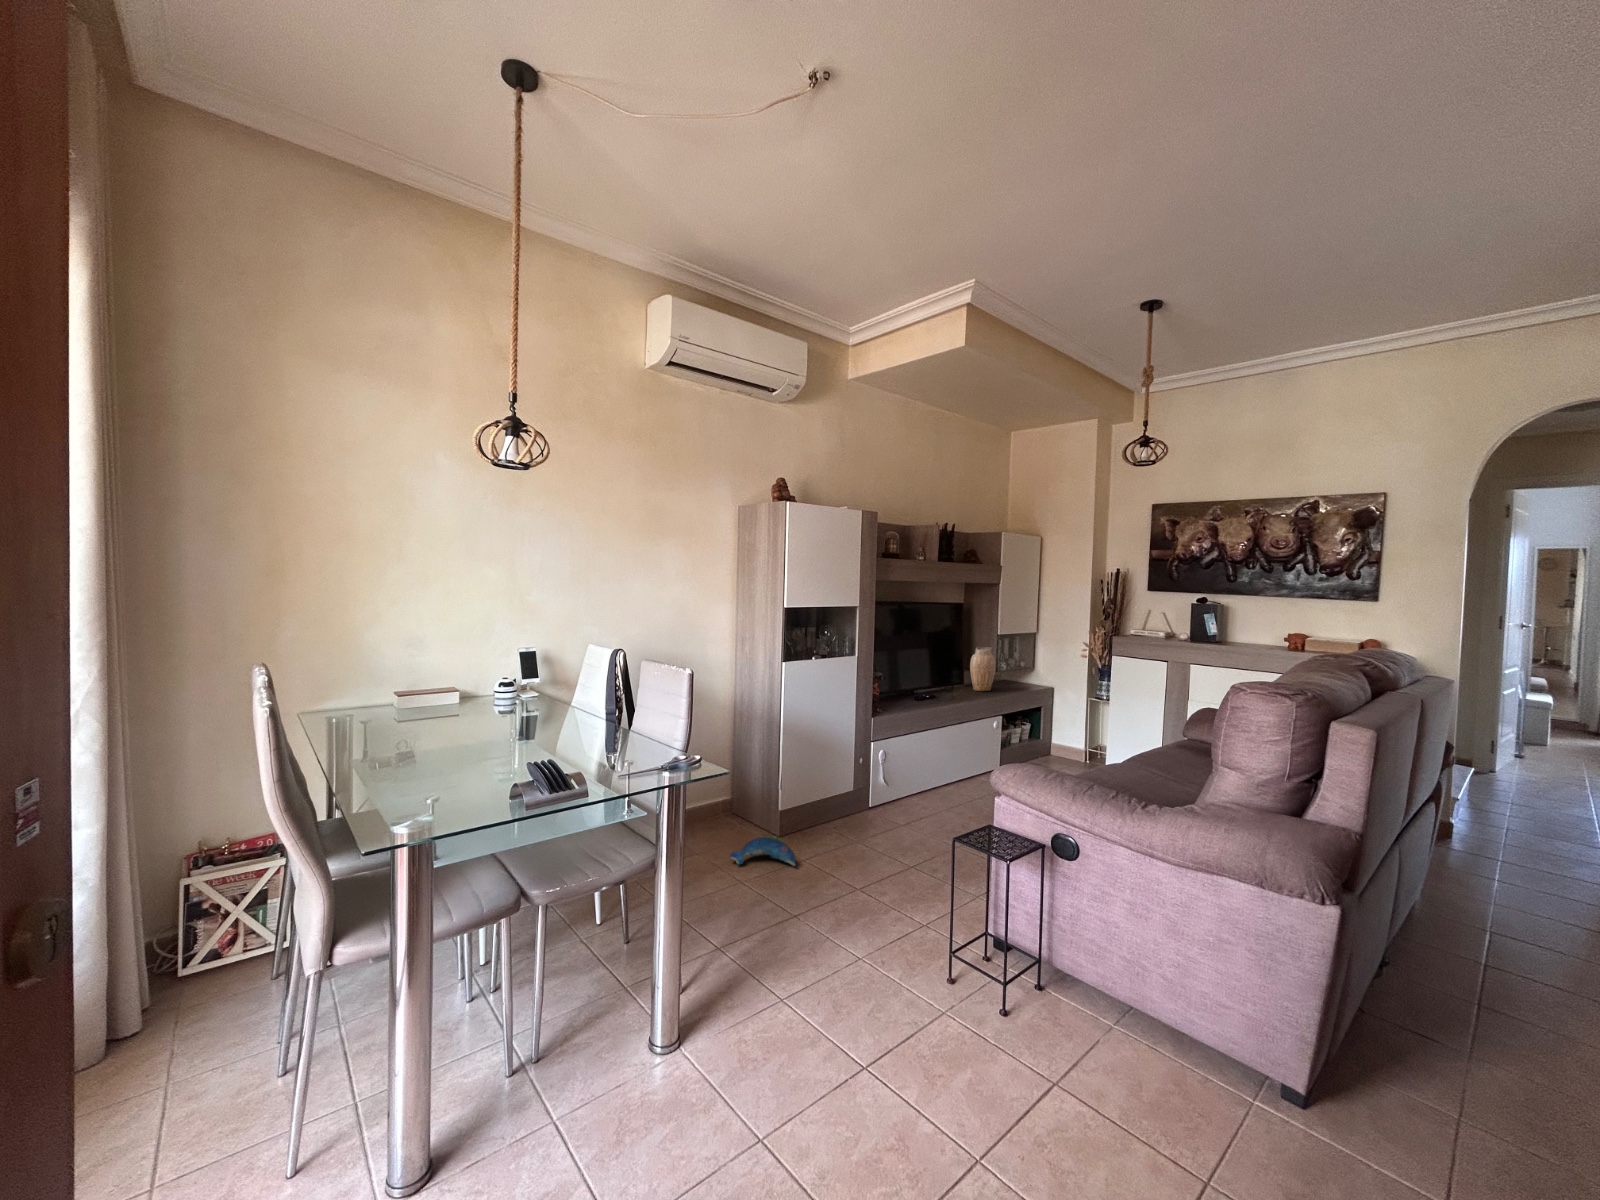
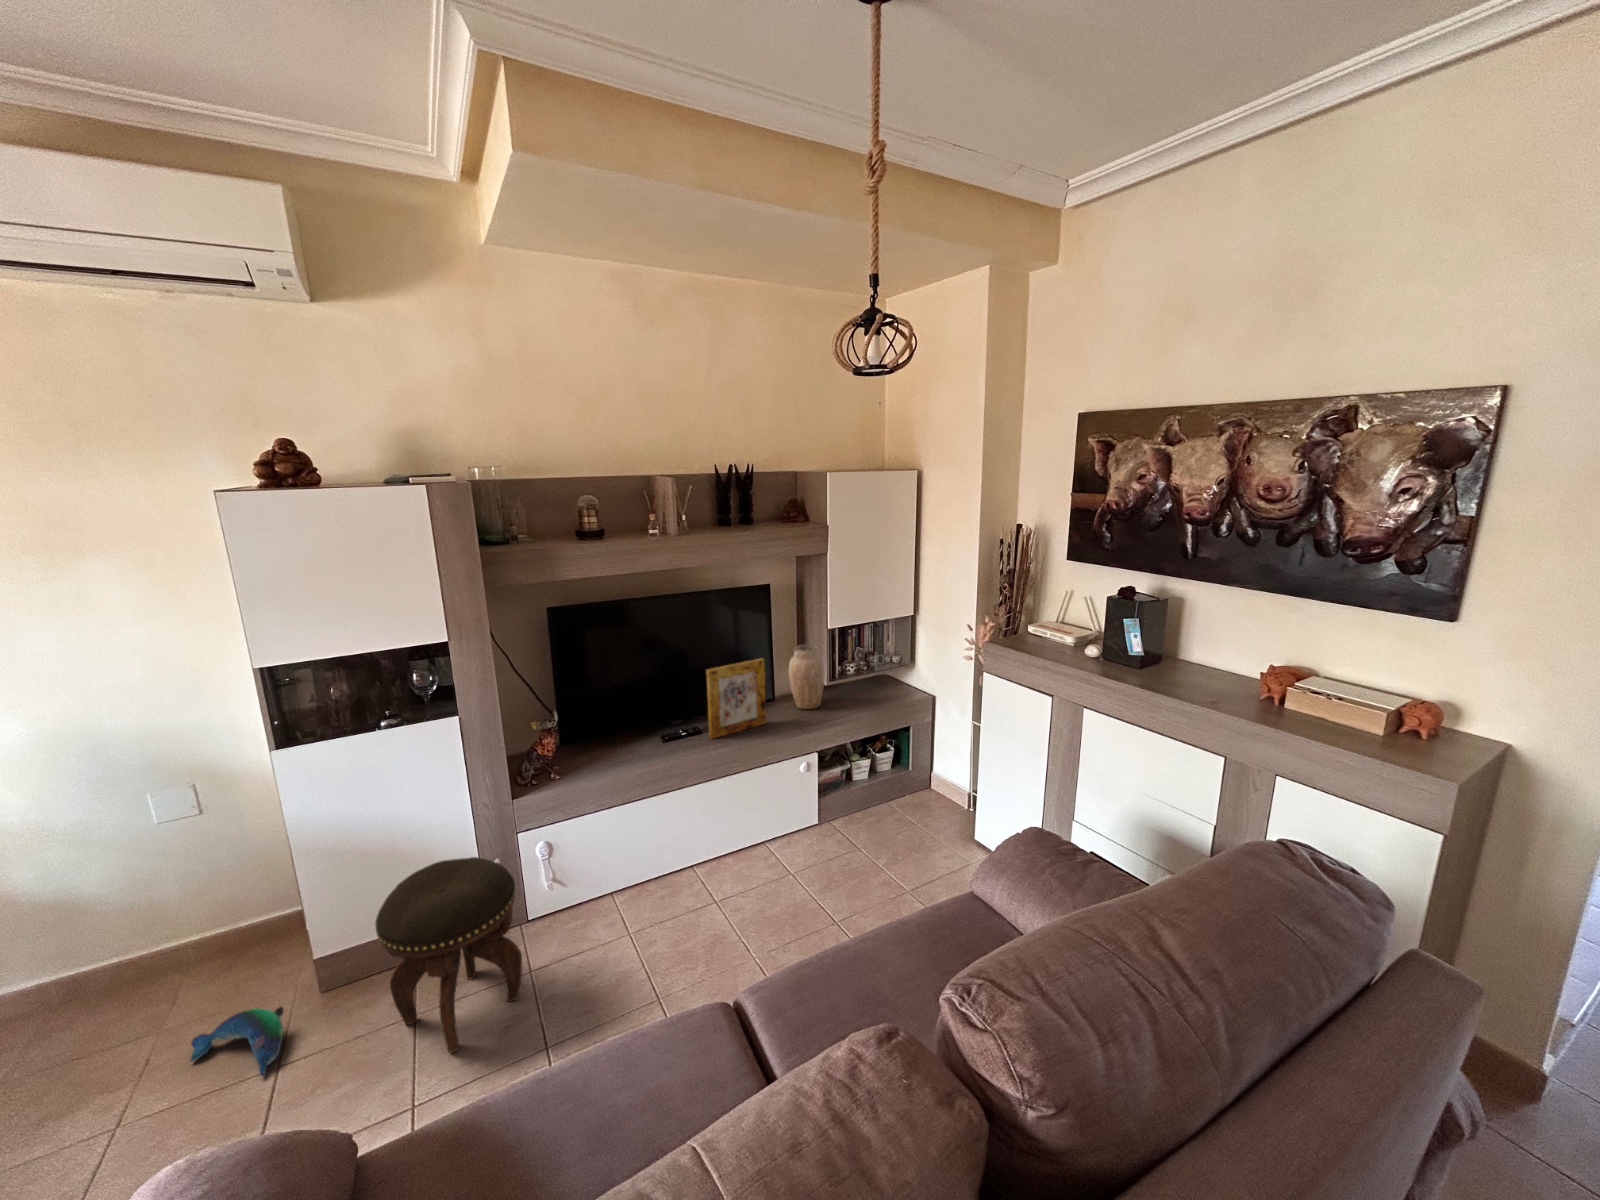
picture frame: none [943,650,970,701] -> present [706,658,766,738]
footstool: none [843,745,920,854] -> present [375,857,522,1053]

